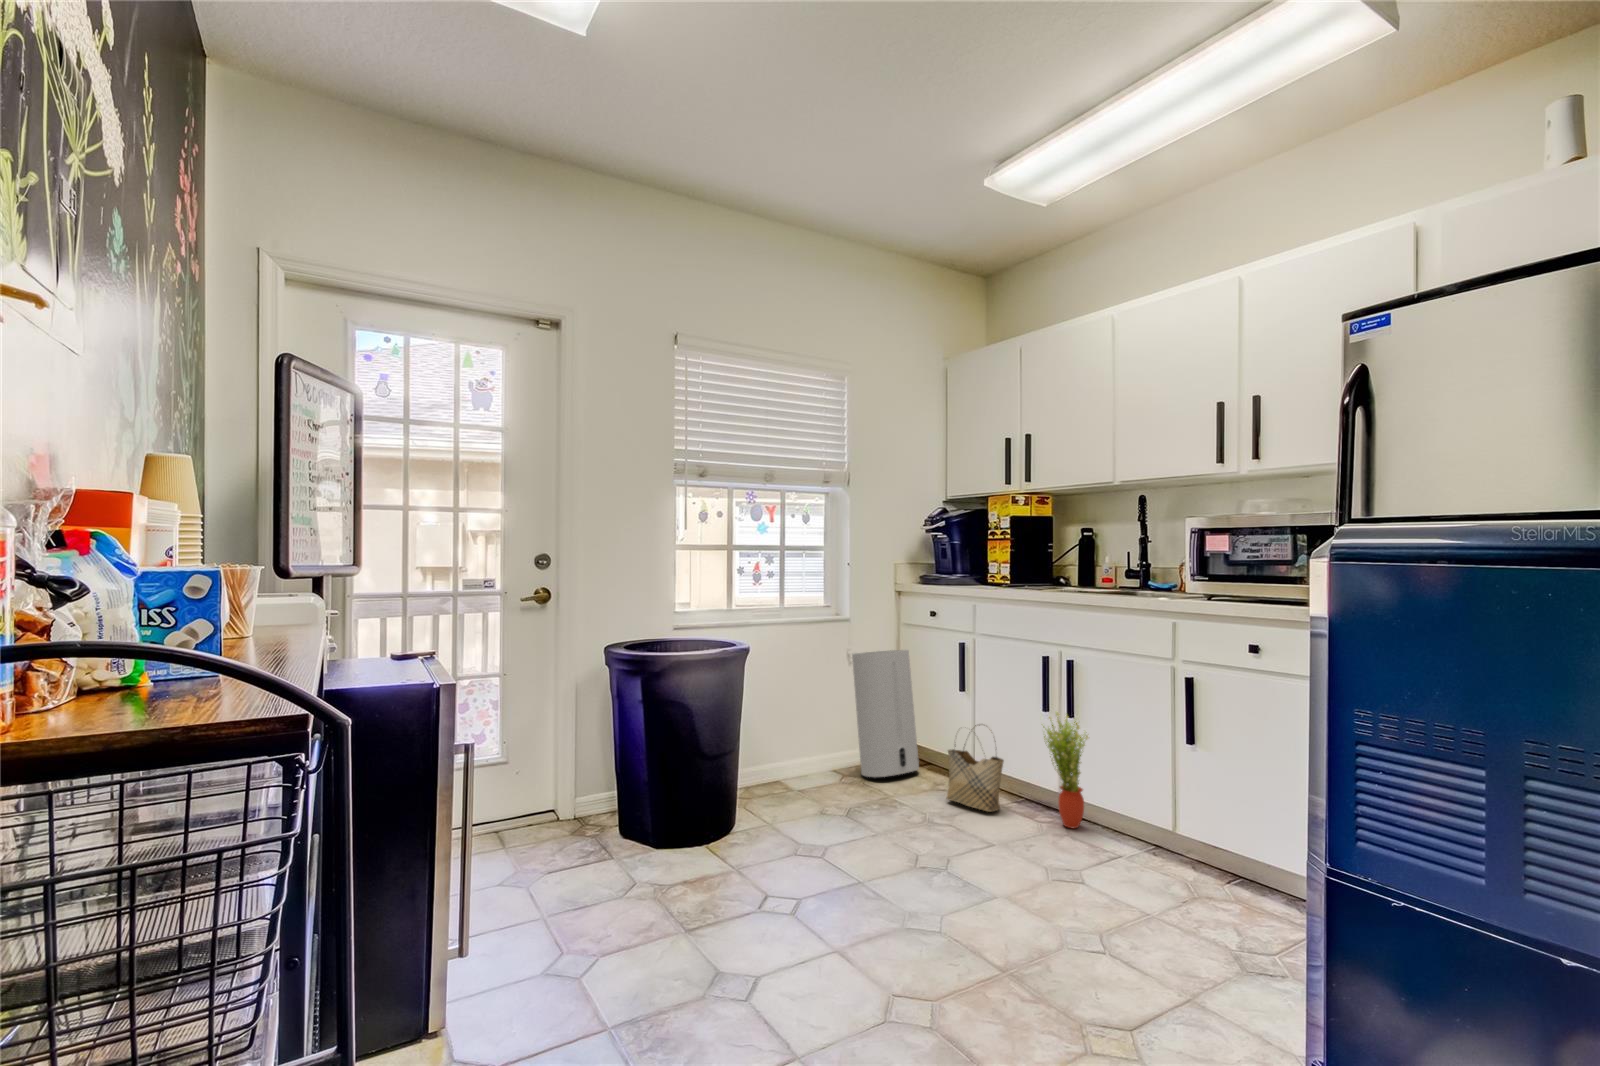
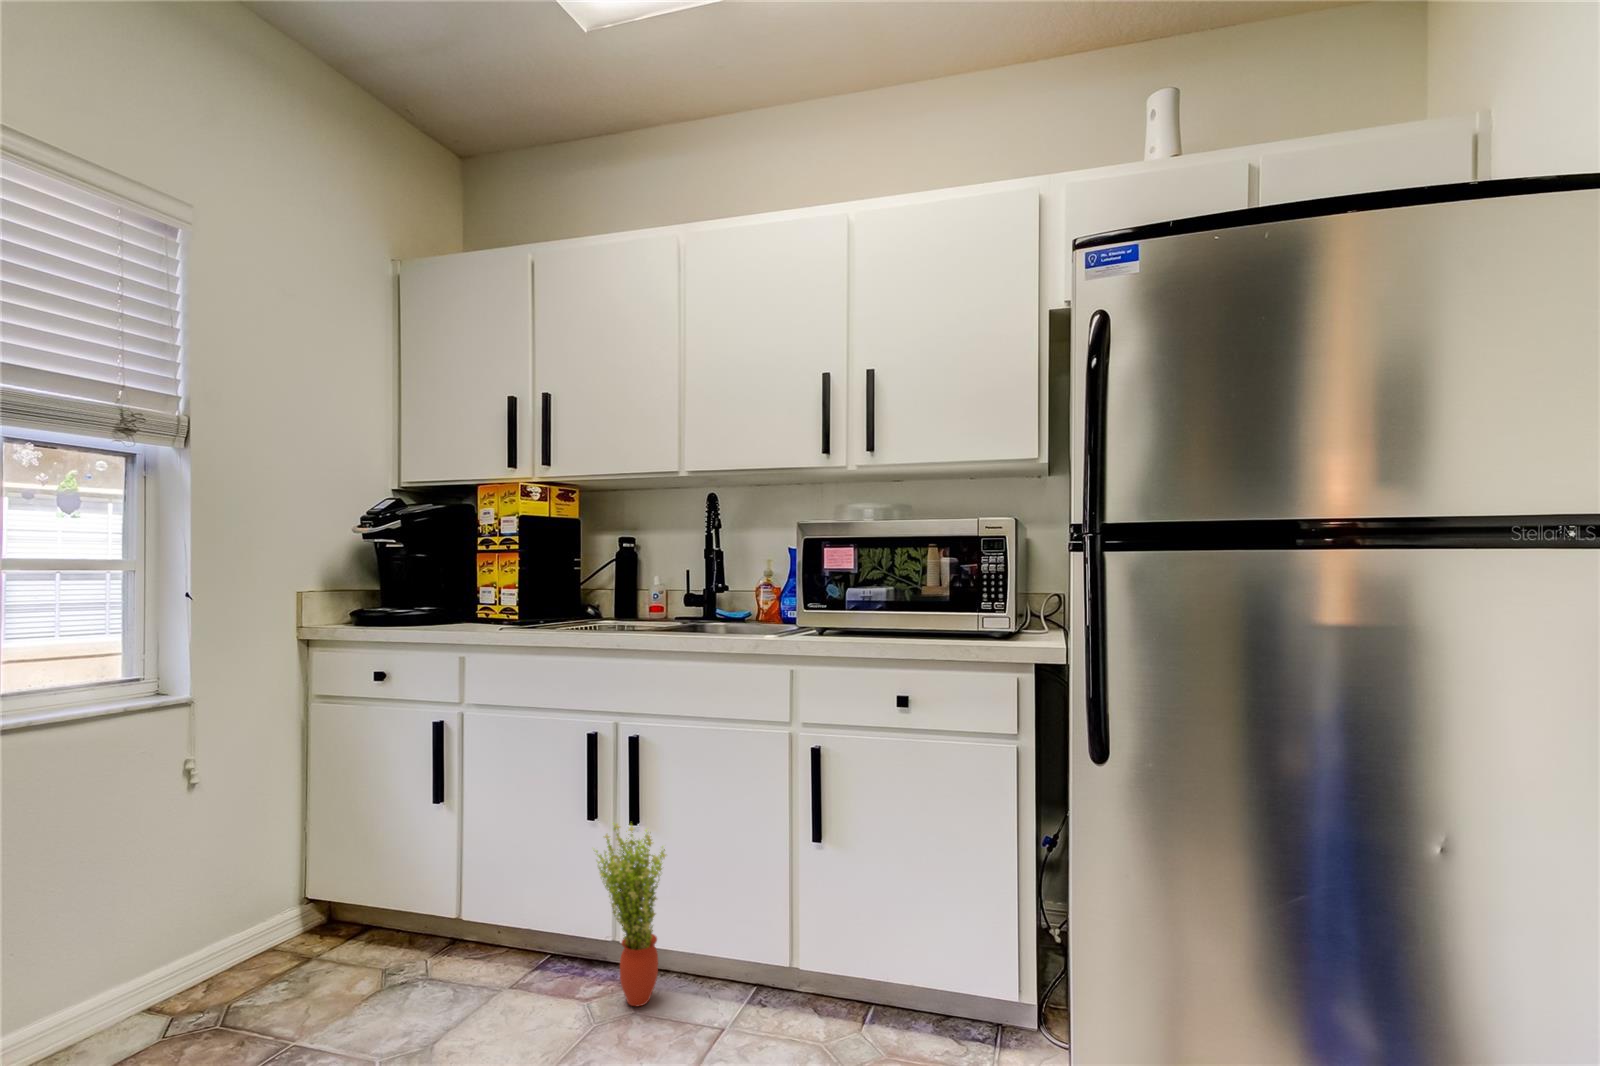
air purifier: present [852,650,919,777] -> none [198,748,350,1025]
woven basket: present [947,725,1004,812] -> none [417,866,527,1027]

